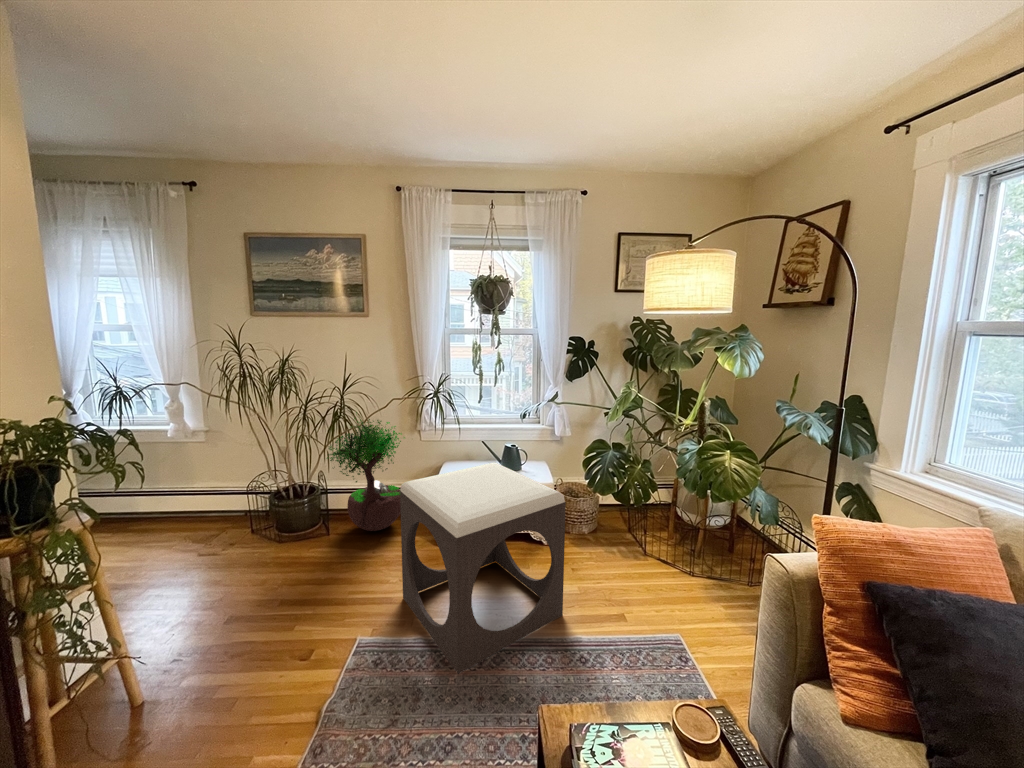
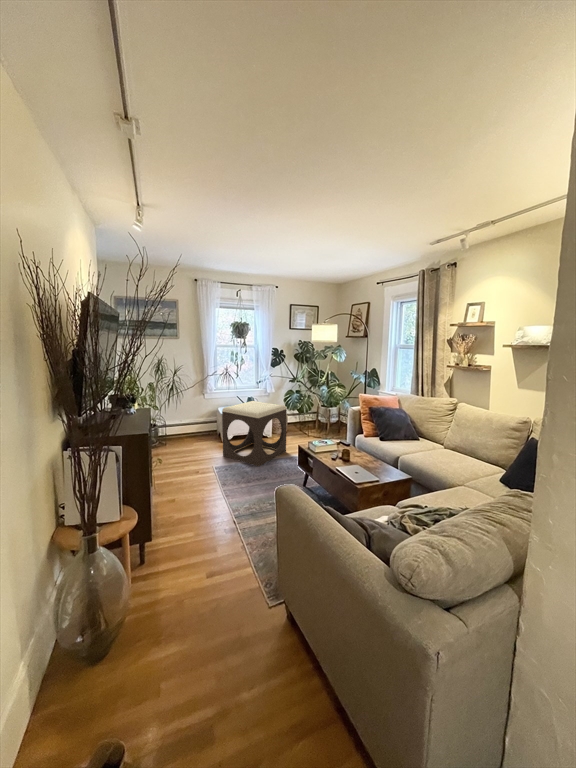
potted tree: present [327,412,405,531] -> none [169,385,206,441]

